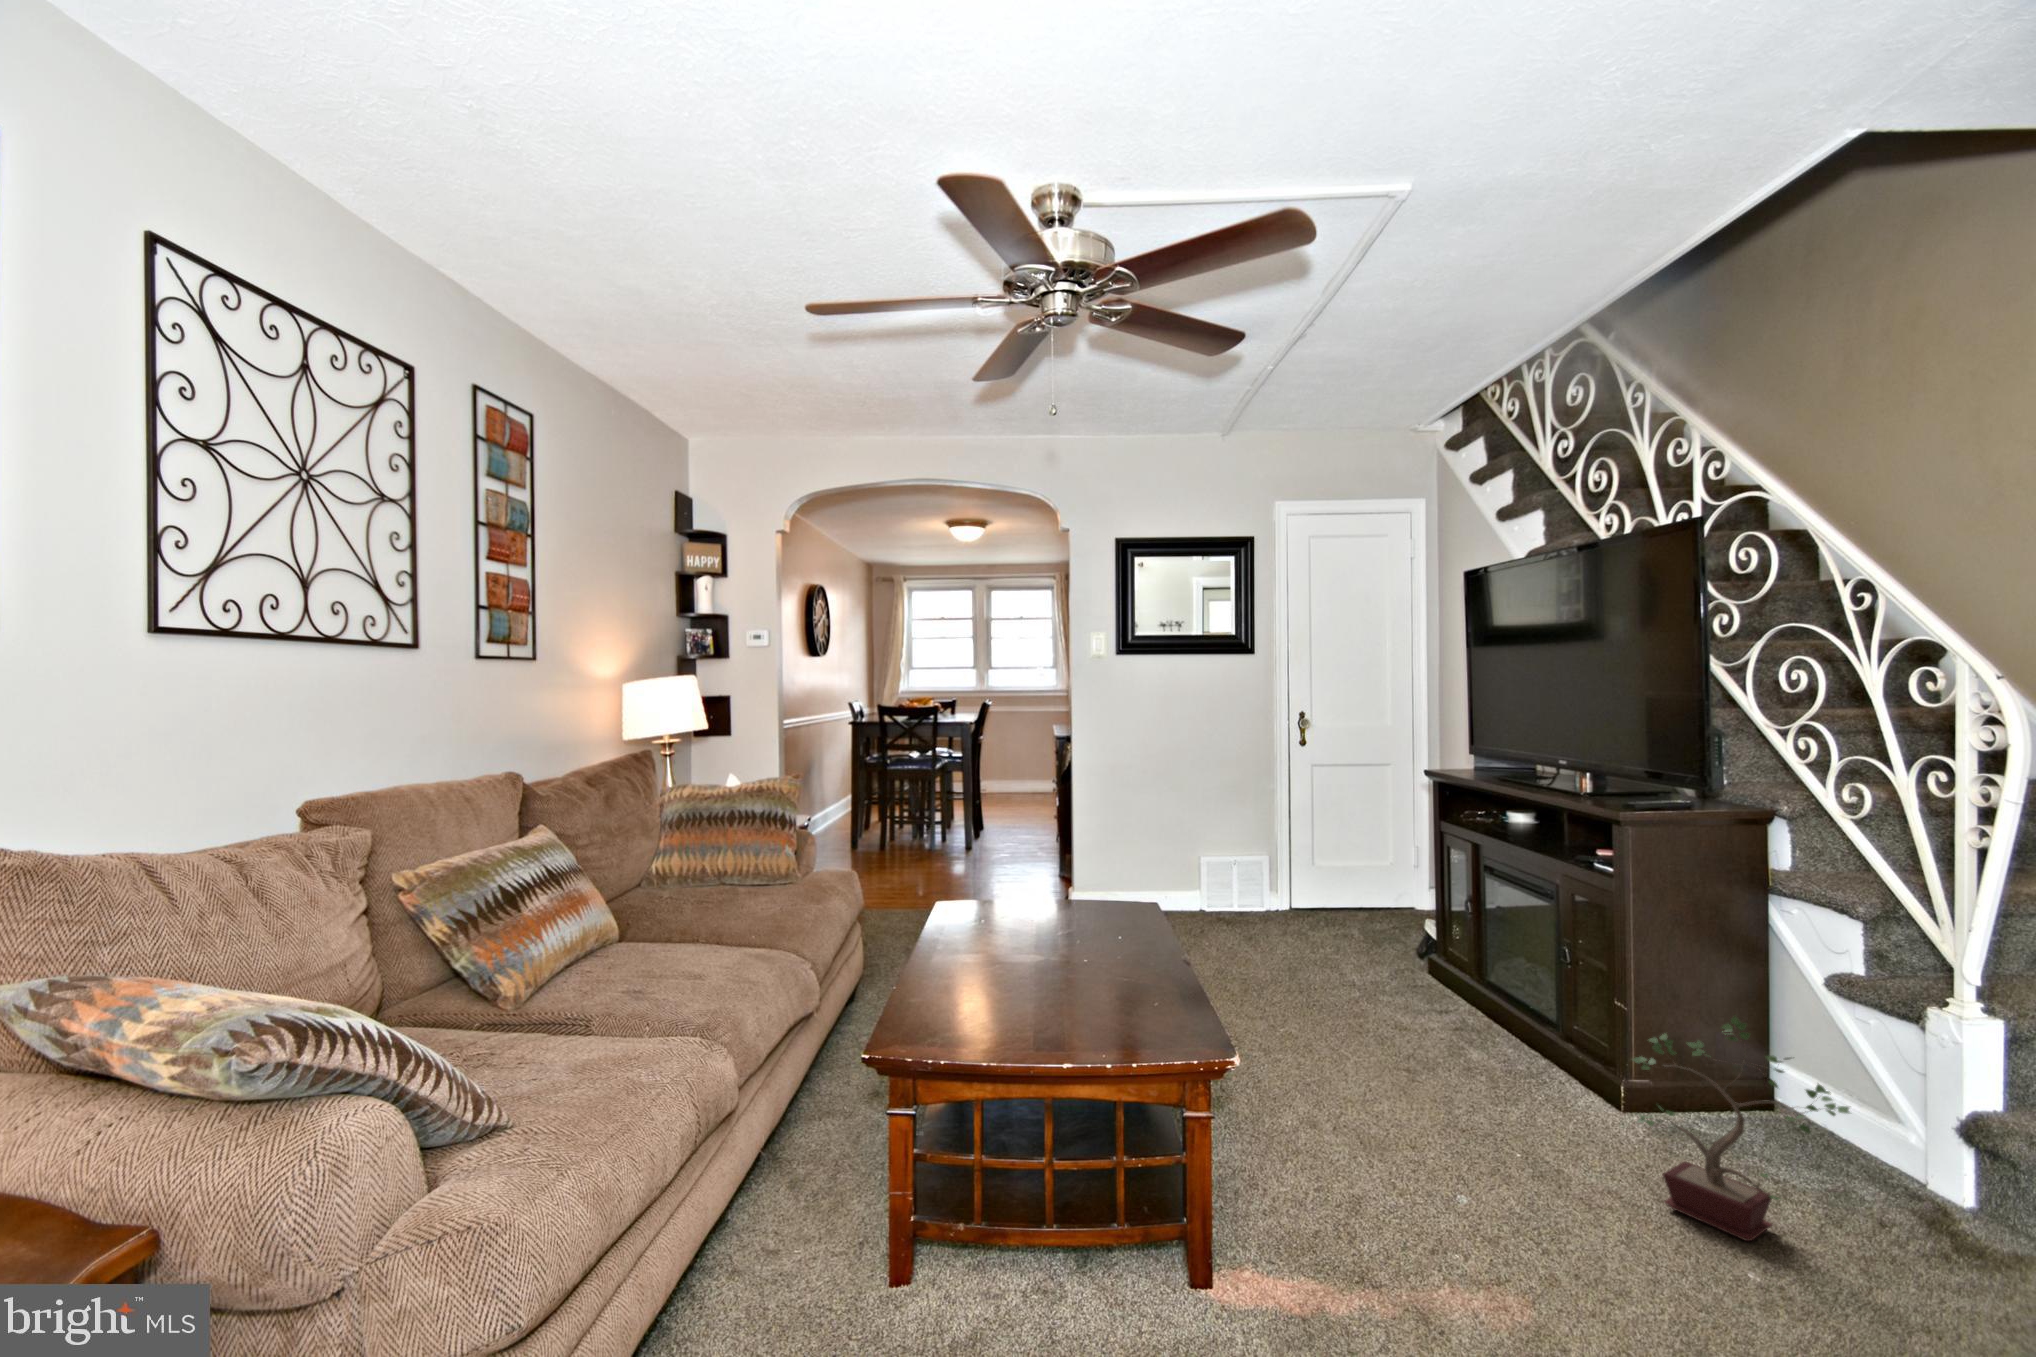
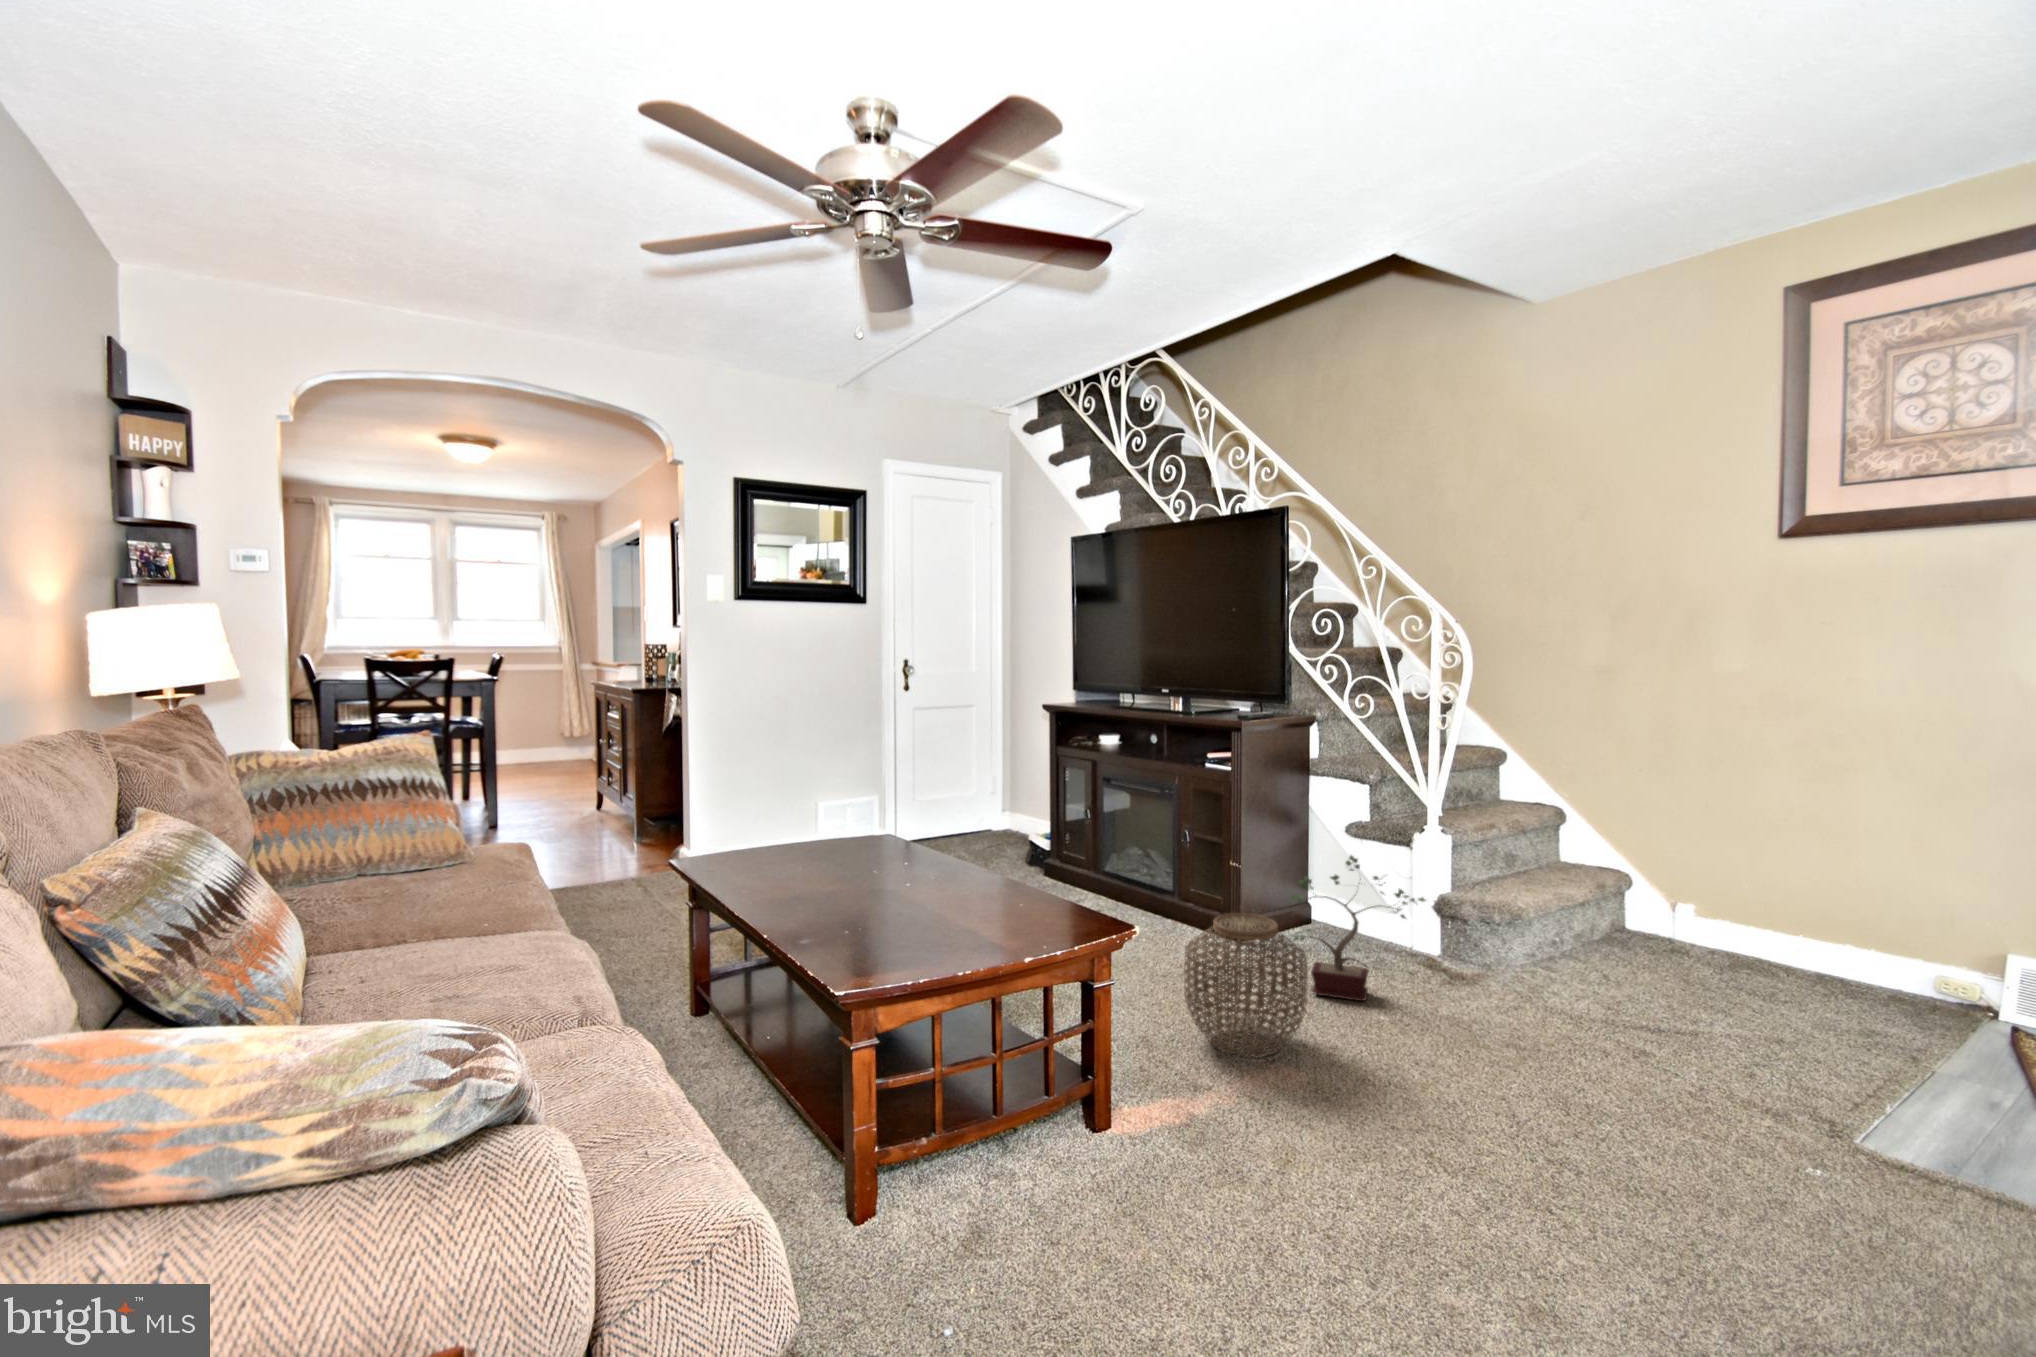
woven basket: none [1398,1061,1576,1269] -> present [1184,913,1308,1057]

